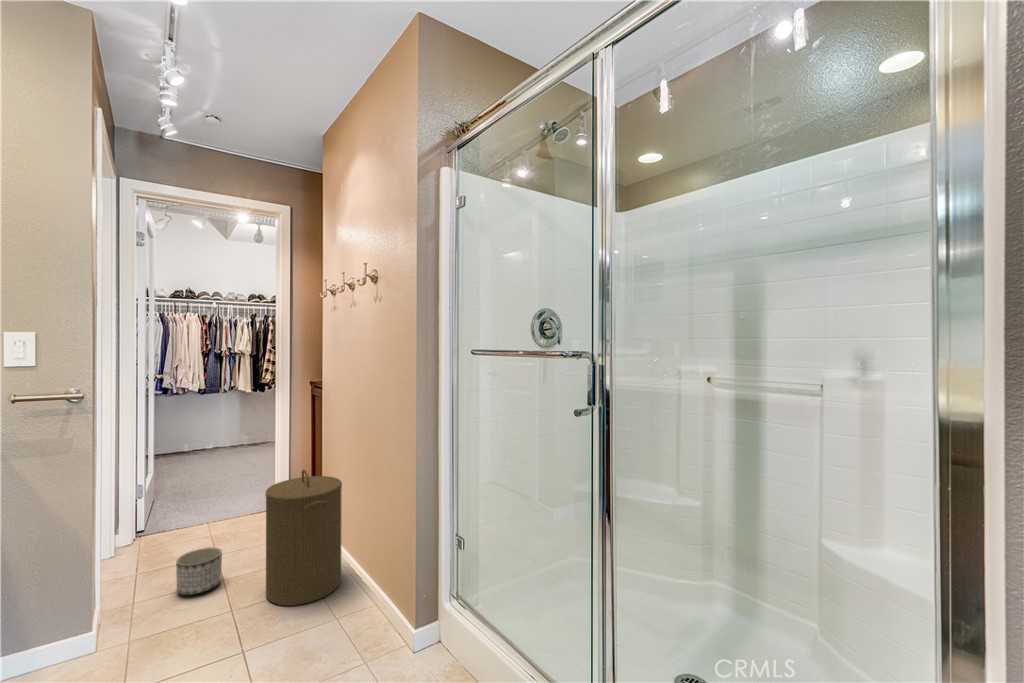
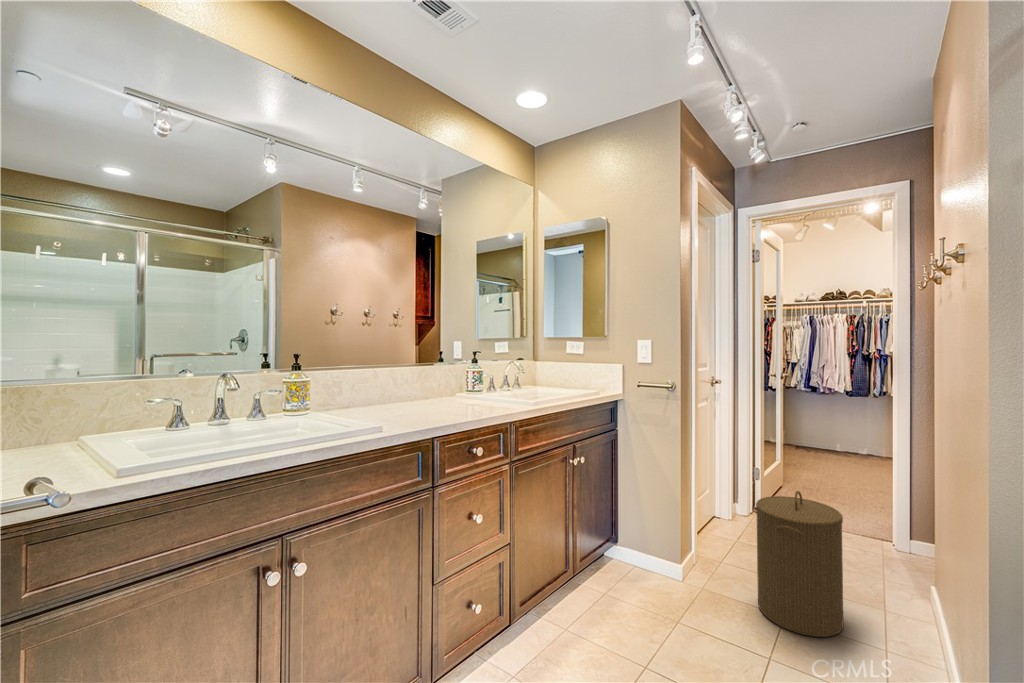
planter: present [176,547,222,595] -> none [711,528,746,567]

